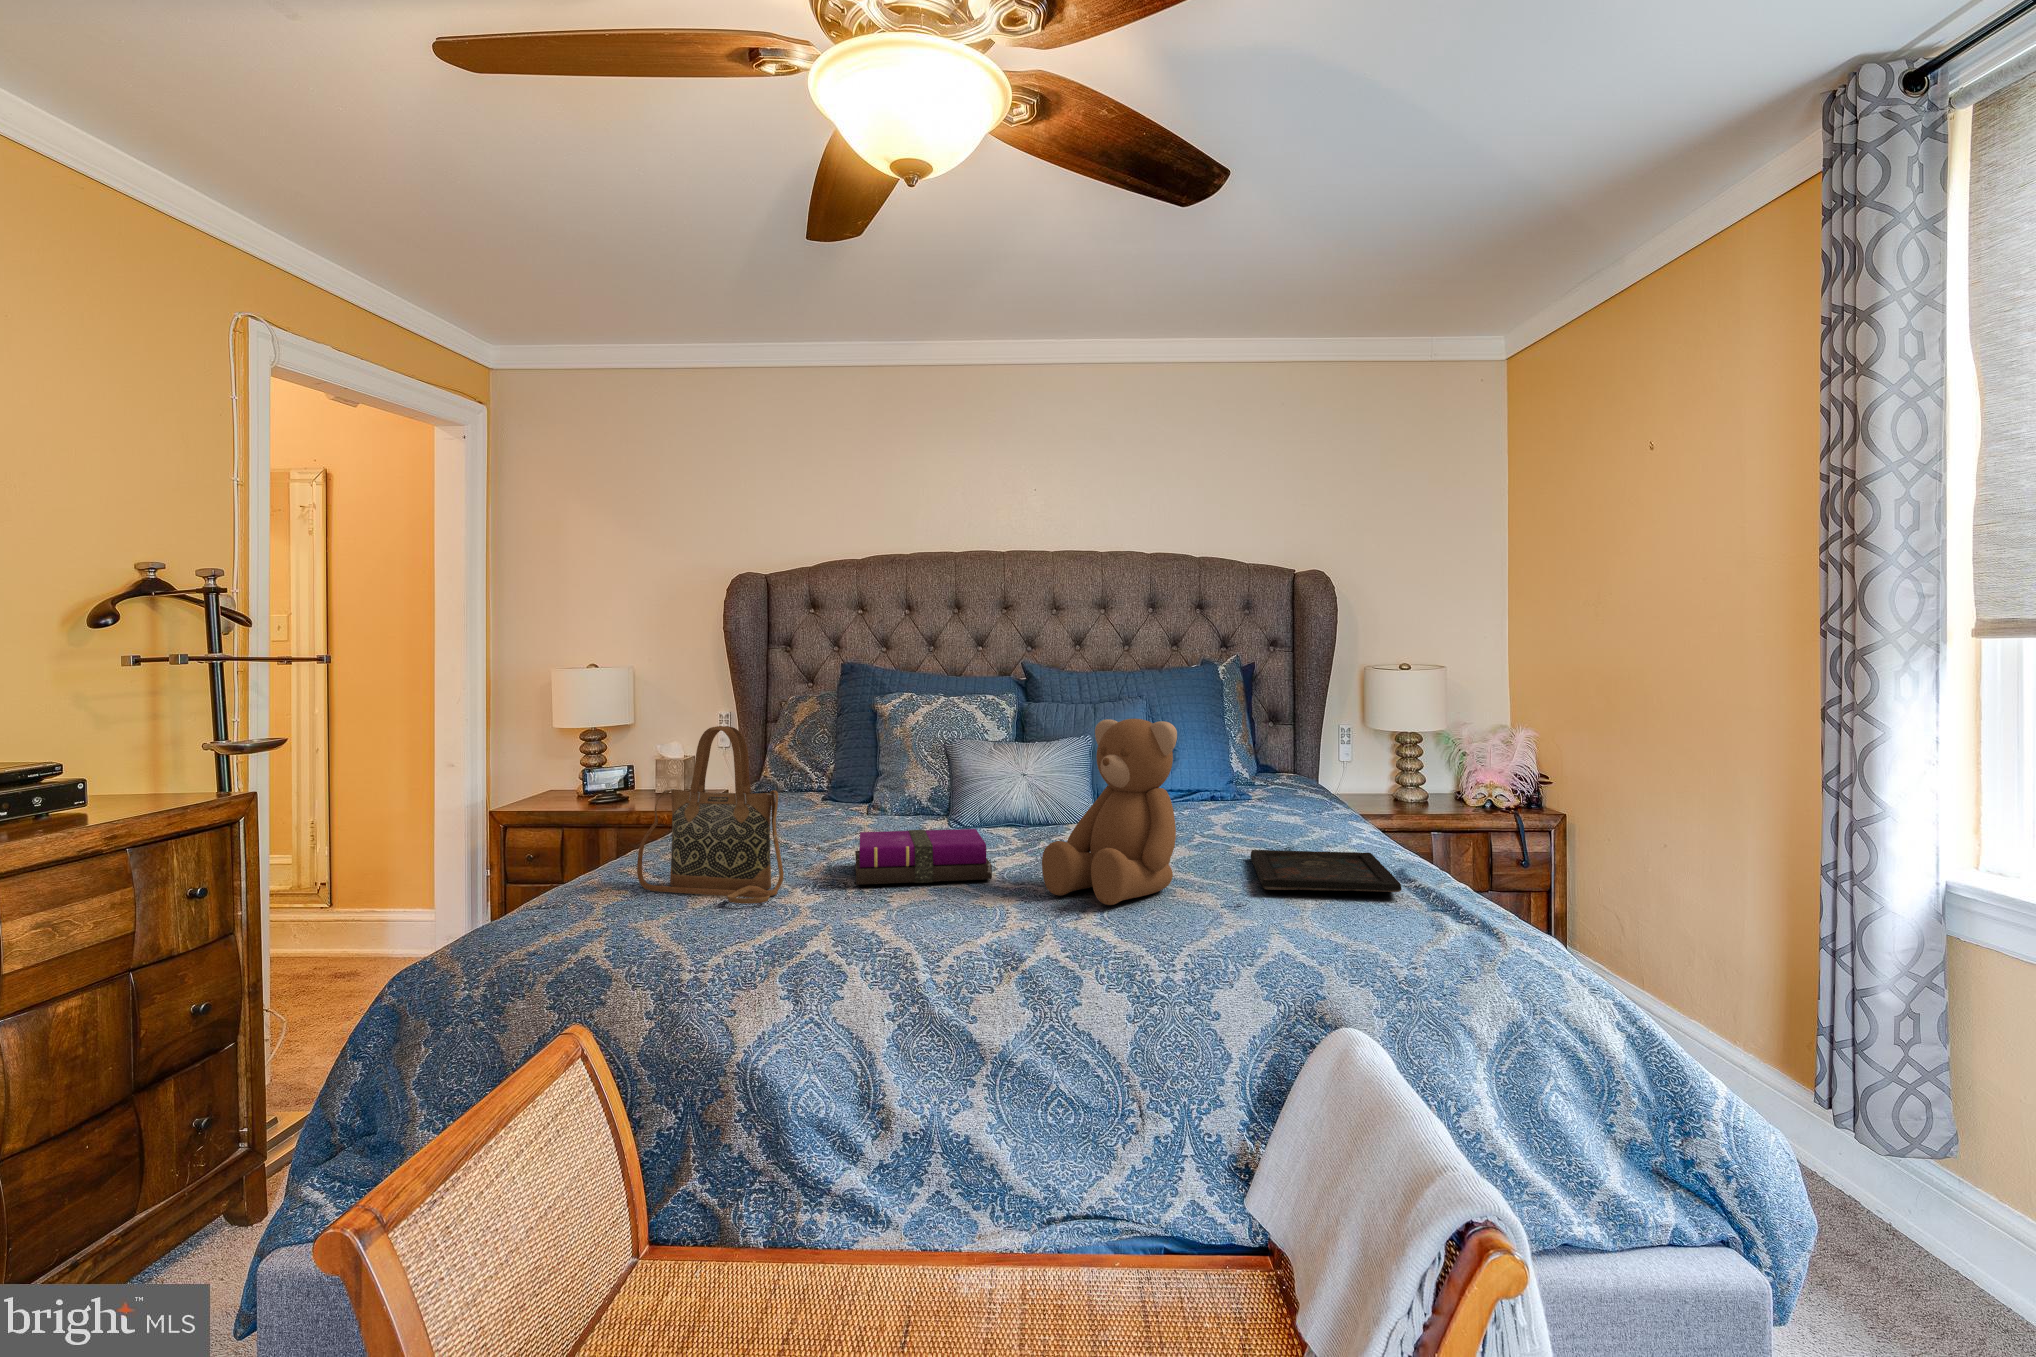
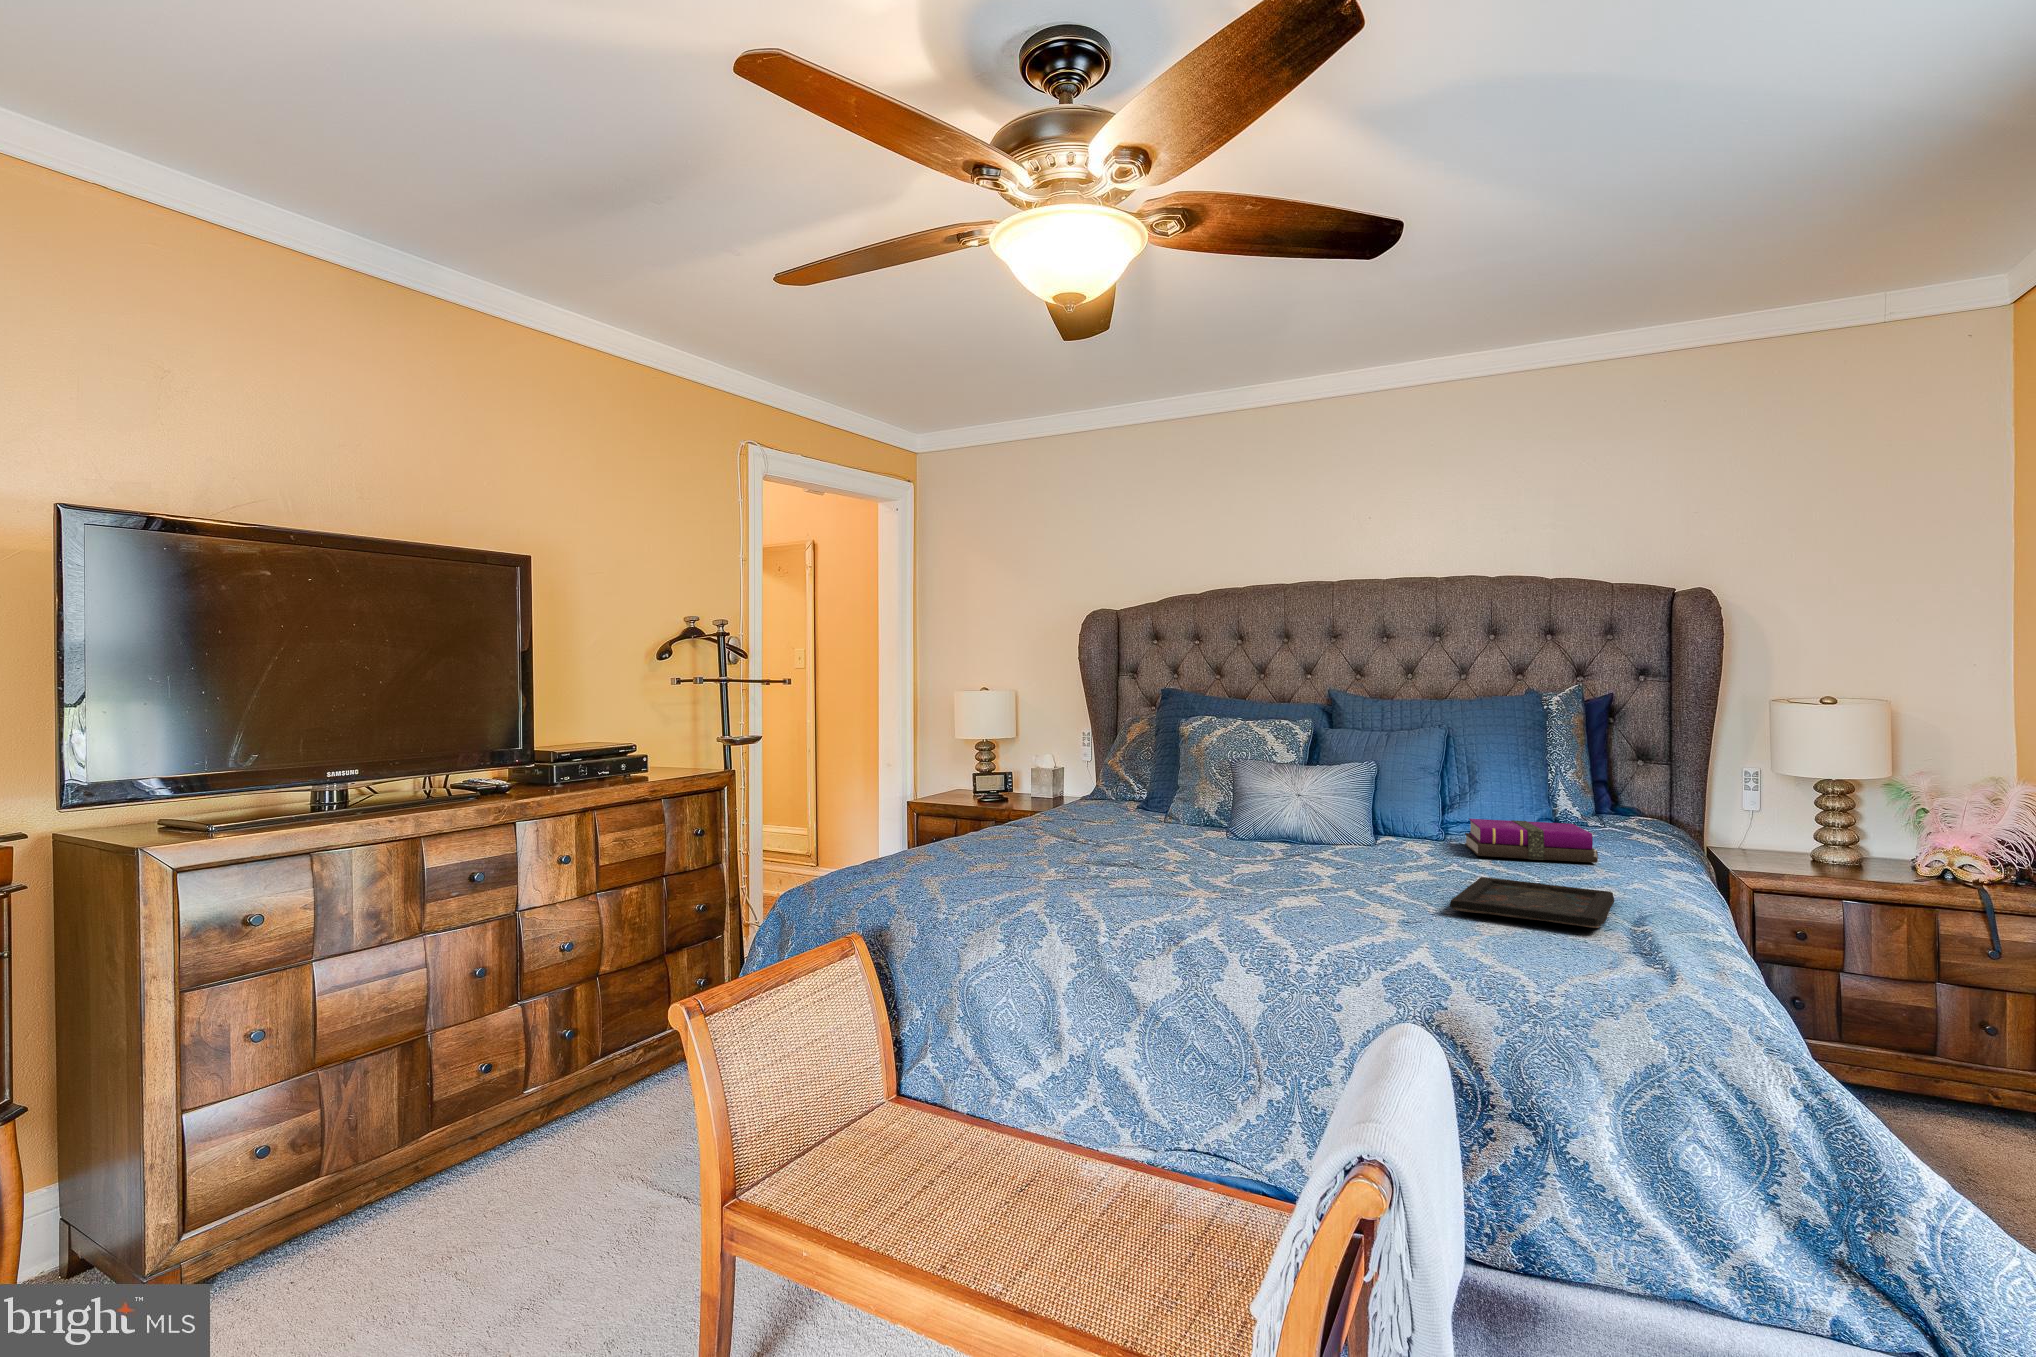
teddy bear: present [1042,719,1177,905] -> none [1241,741,1371,905]
handbag: present [637,726,784,904] -> none [945,734,1041,872]
notebook: present [855,829,992,885] -> present [1465,819,1598,863]

